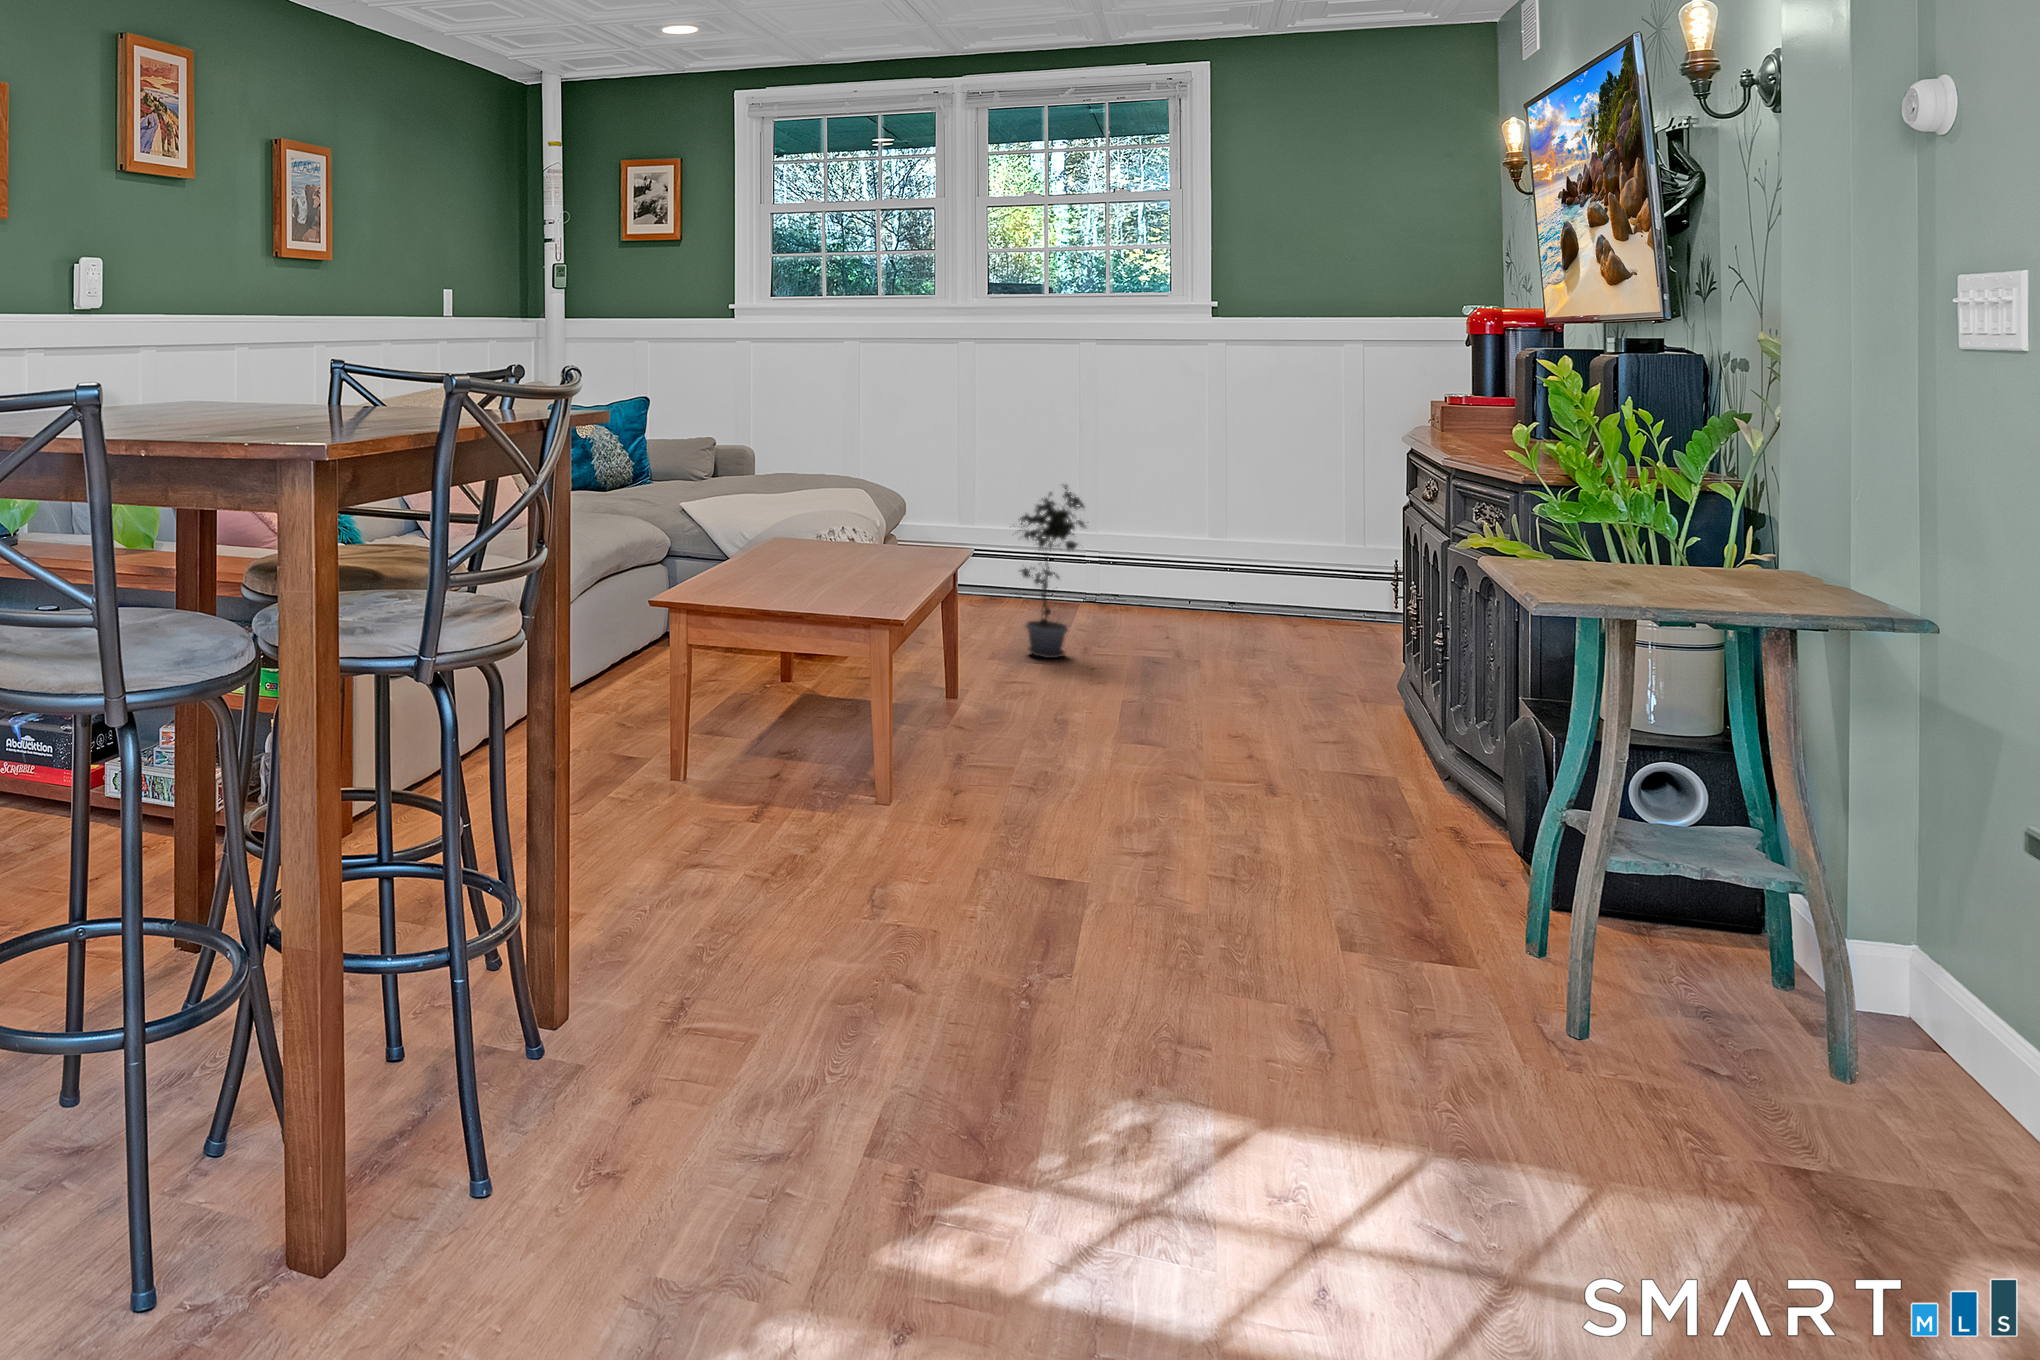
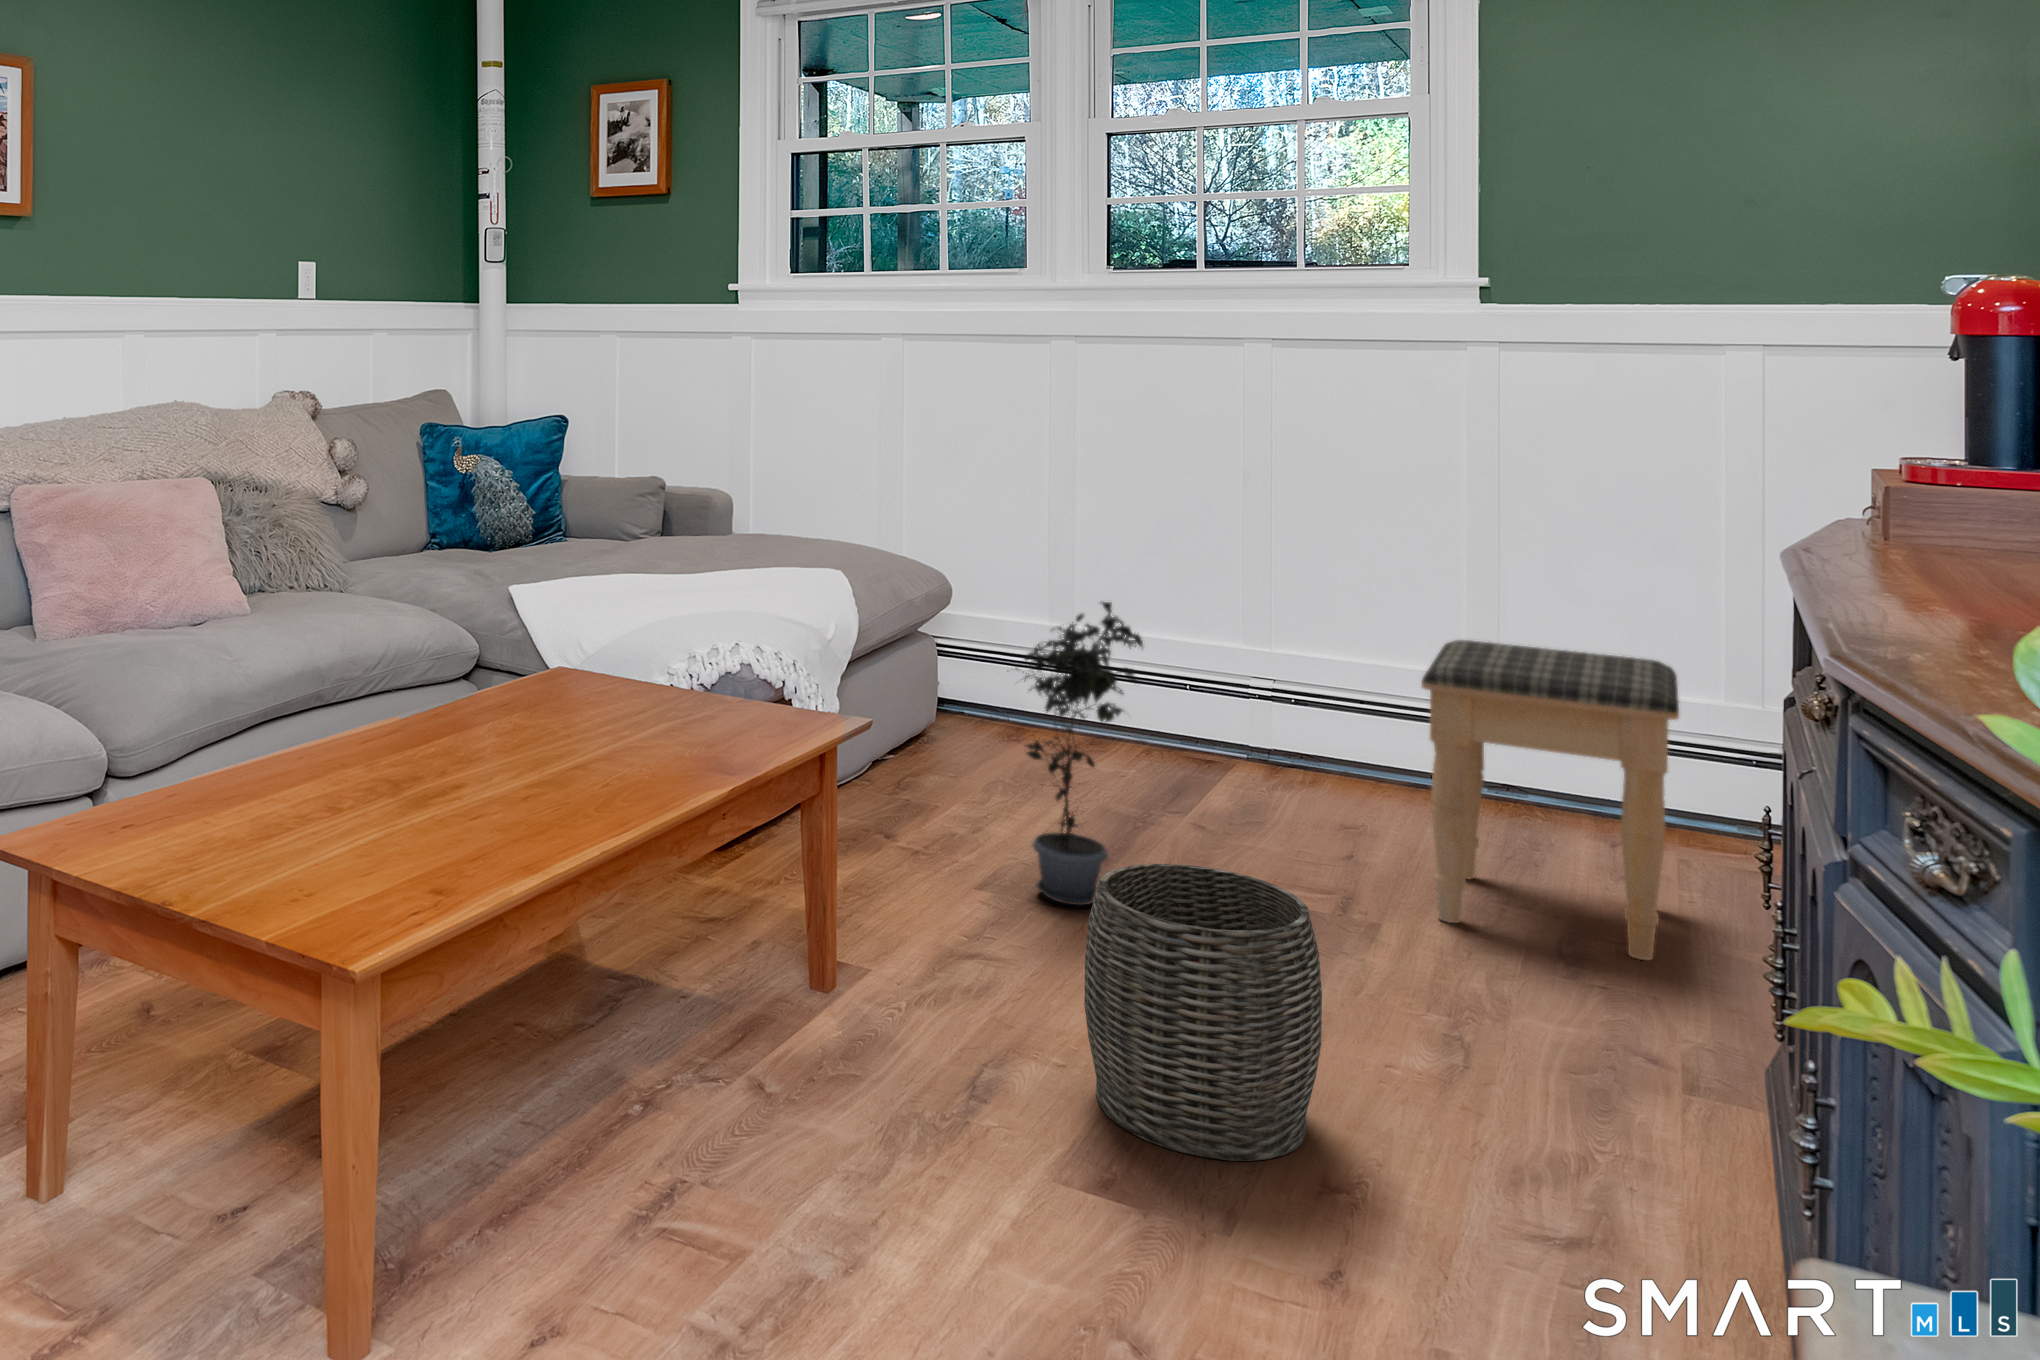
footstool: none [1224,503,1359,661] -> present [1421,640,1679,960]
woven basket: none [1118,602,1235,730] -> present [1084,864,1322,1161]

